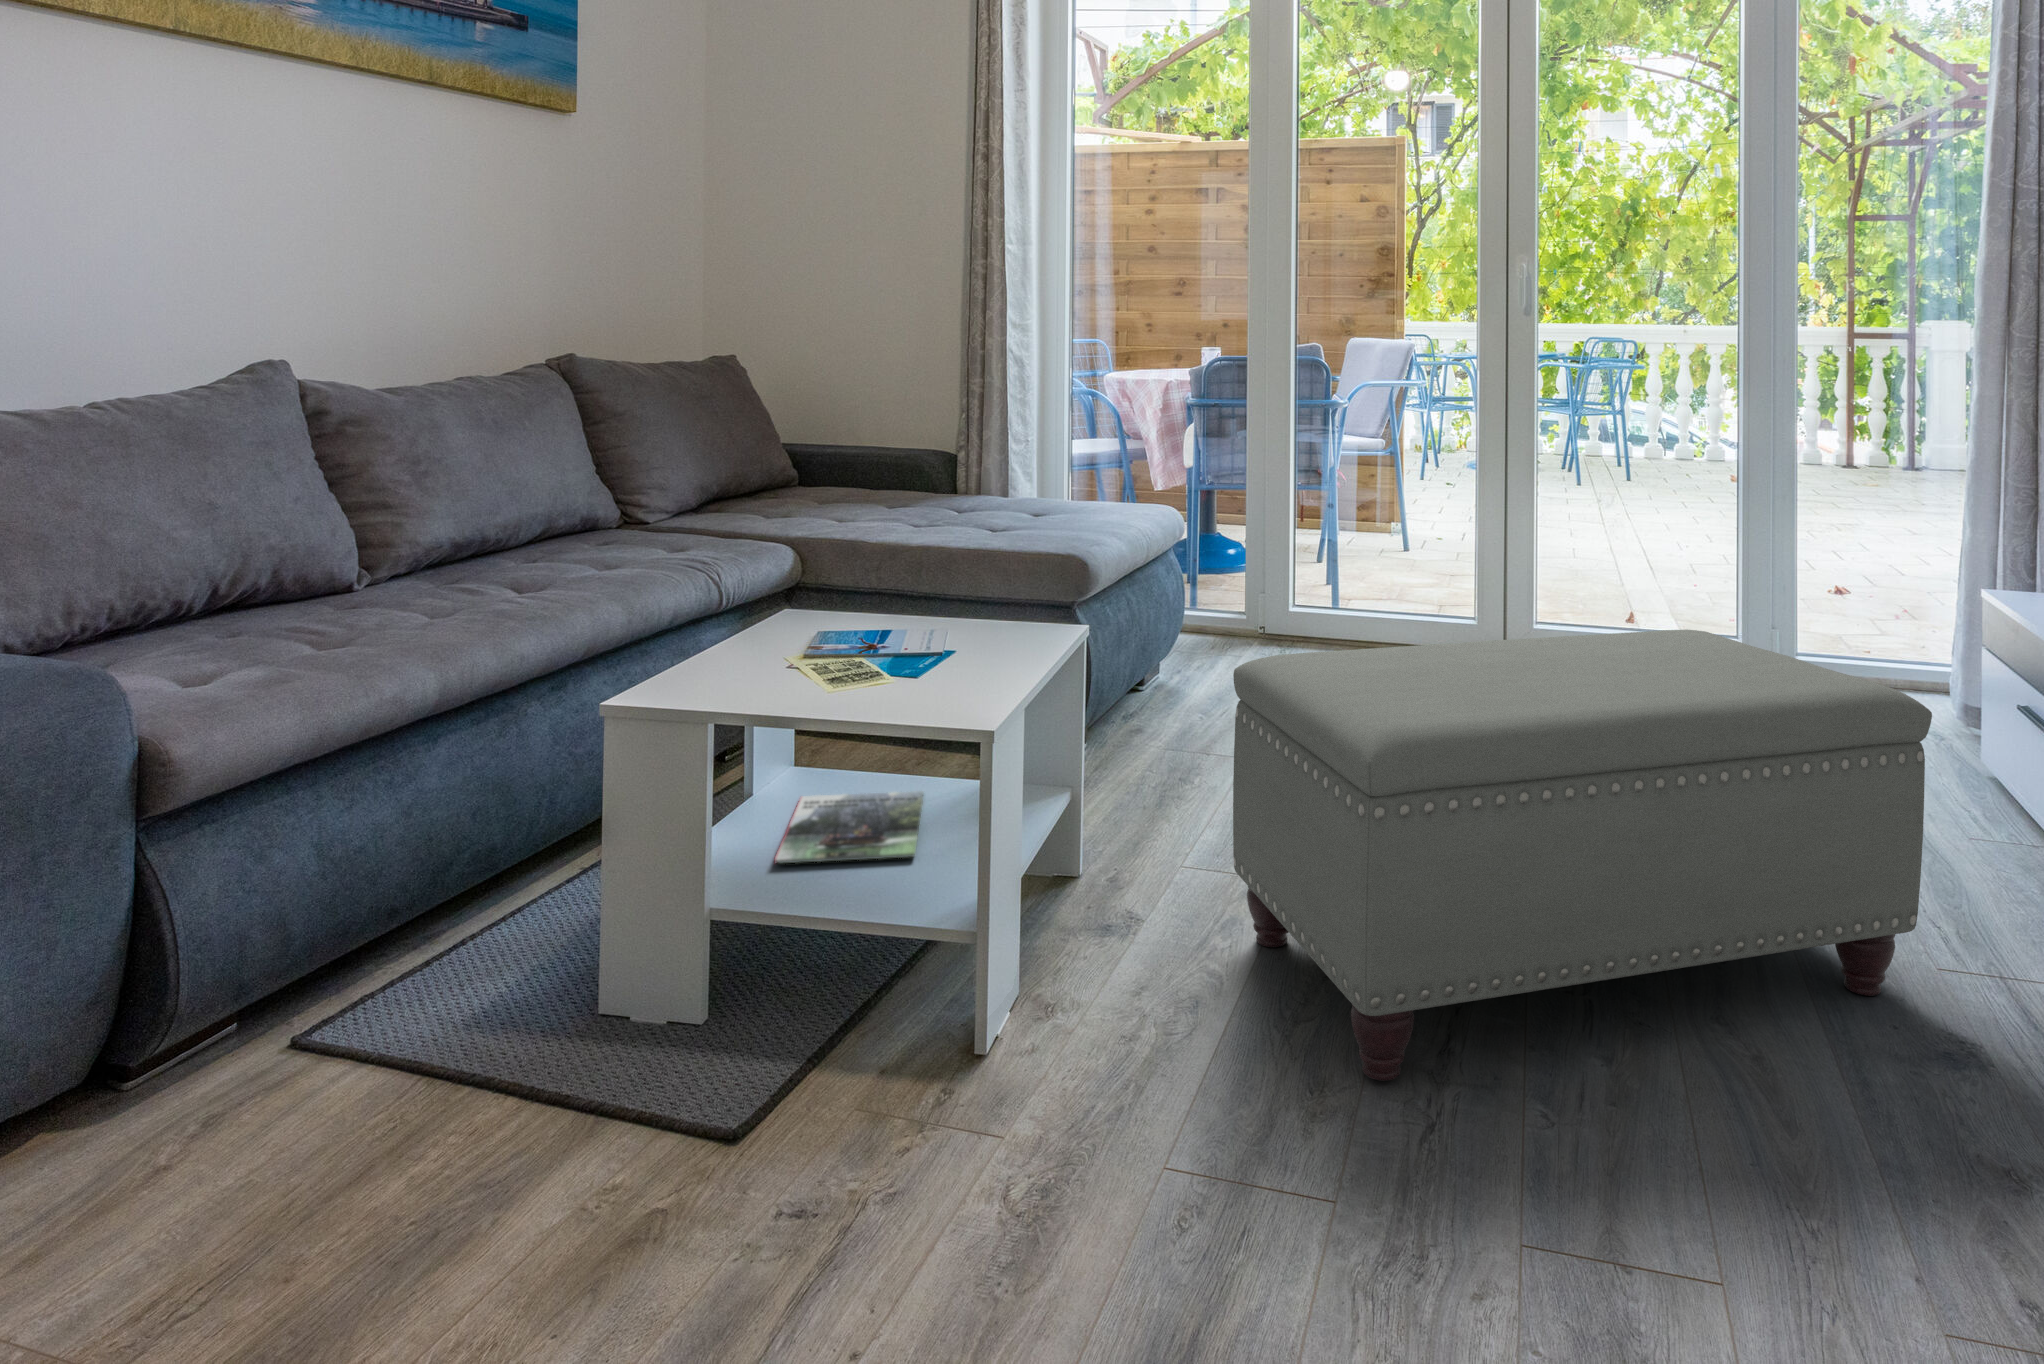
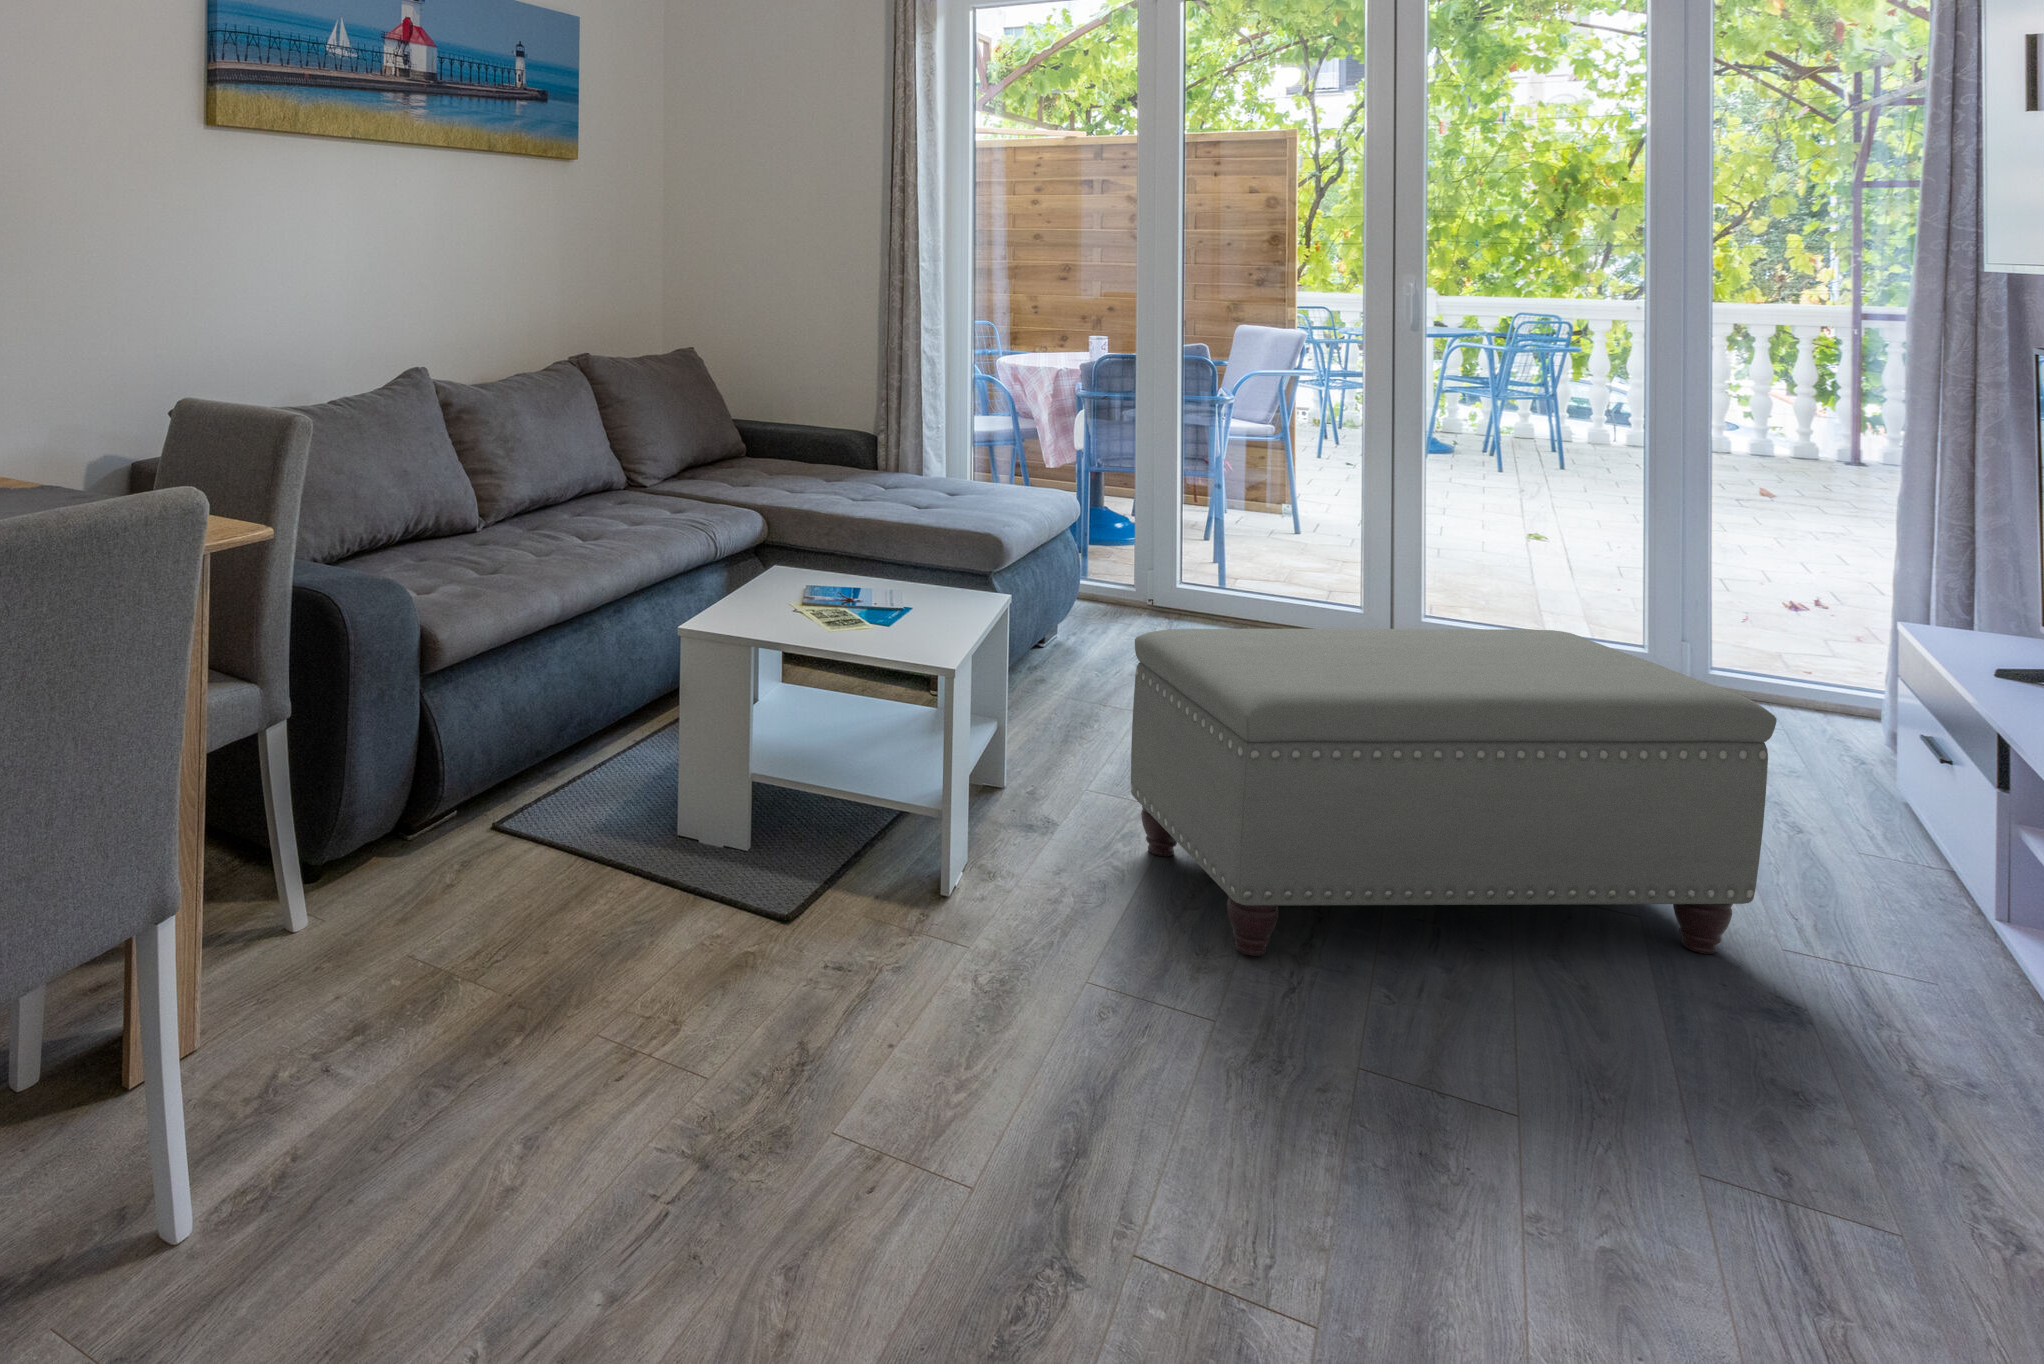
magazine: present [774,791,924,864] -> none [786,708,886,758]

